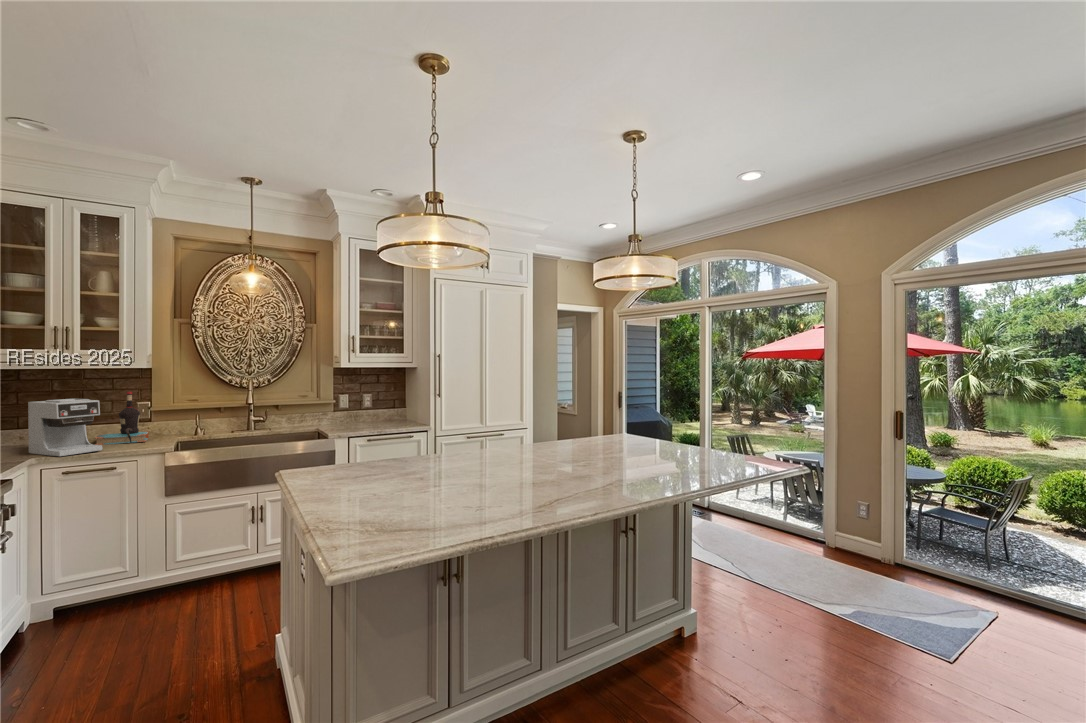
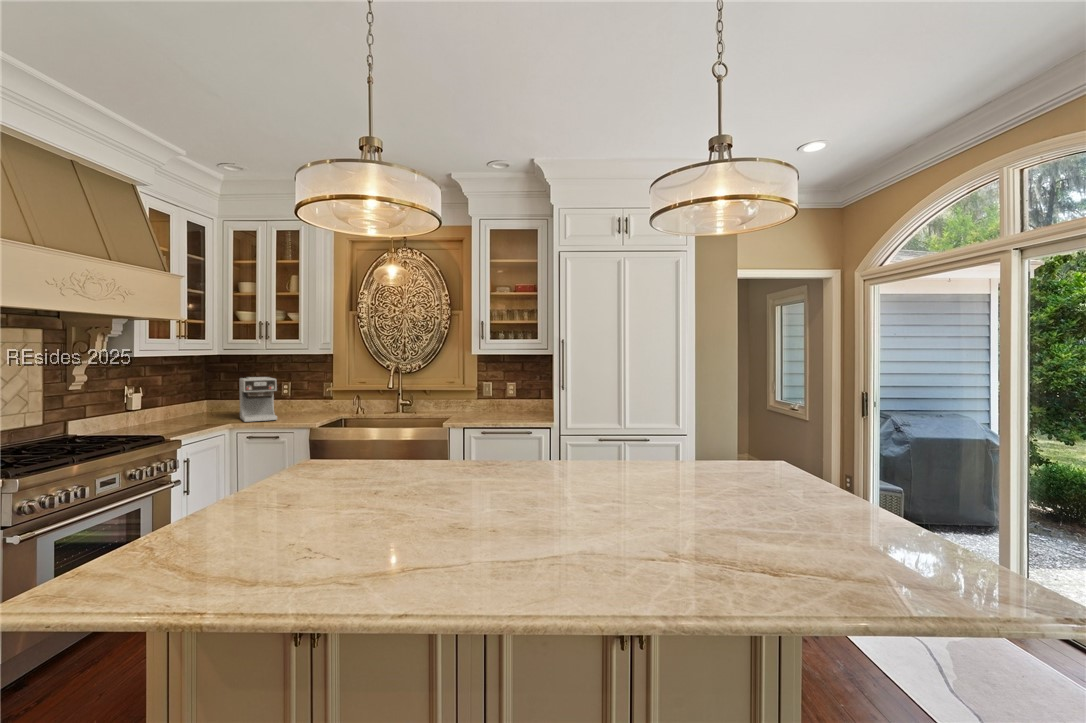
bottle: present [95,392,149,445] -> none [288,373,330,416]

